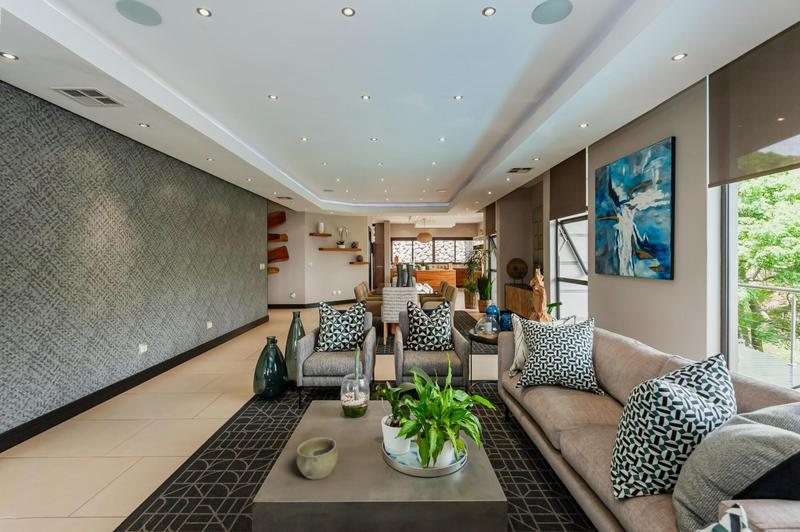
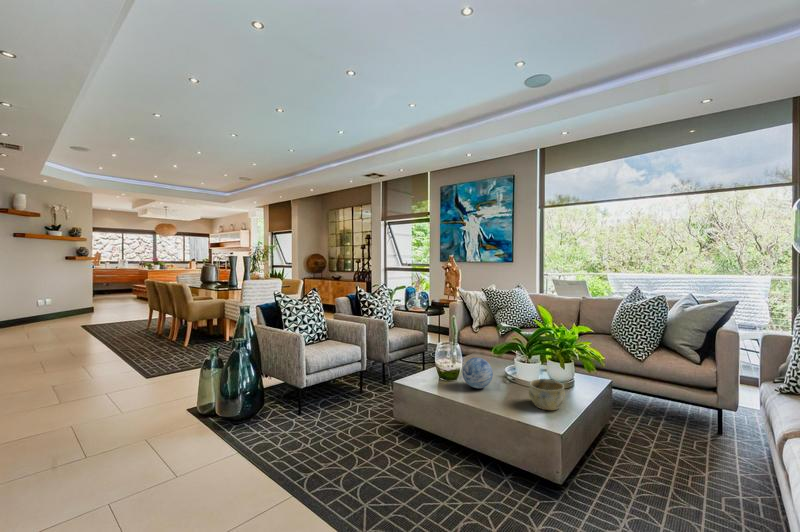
decorative orb: none [318,396,350,430] -> present [462,358,493,388]

